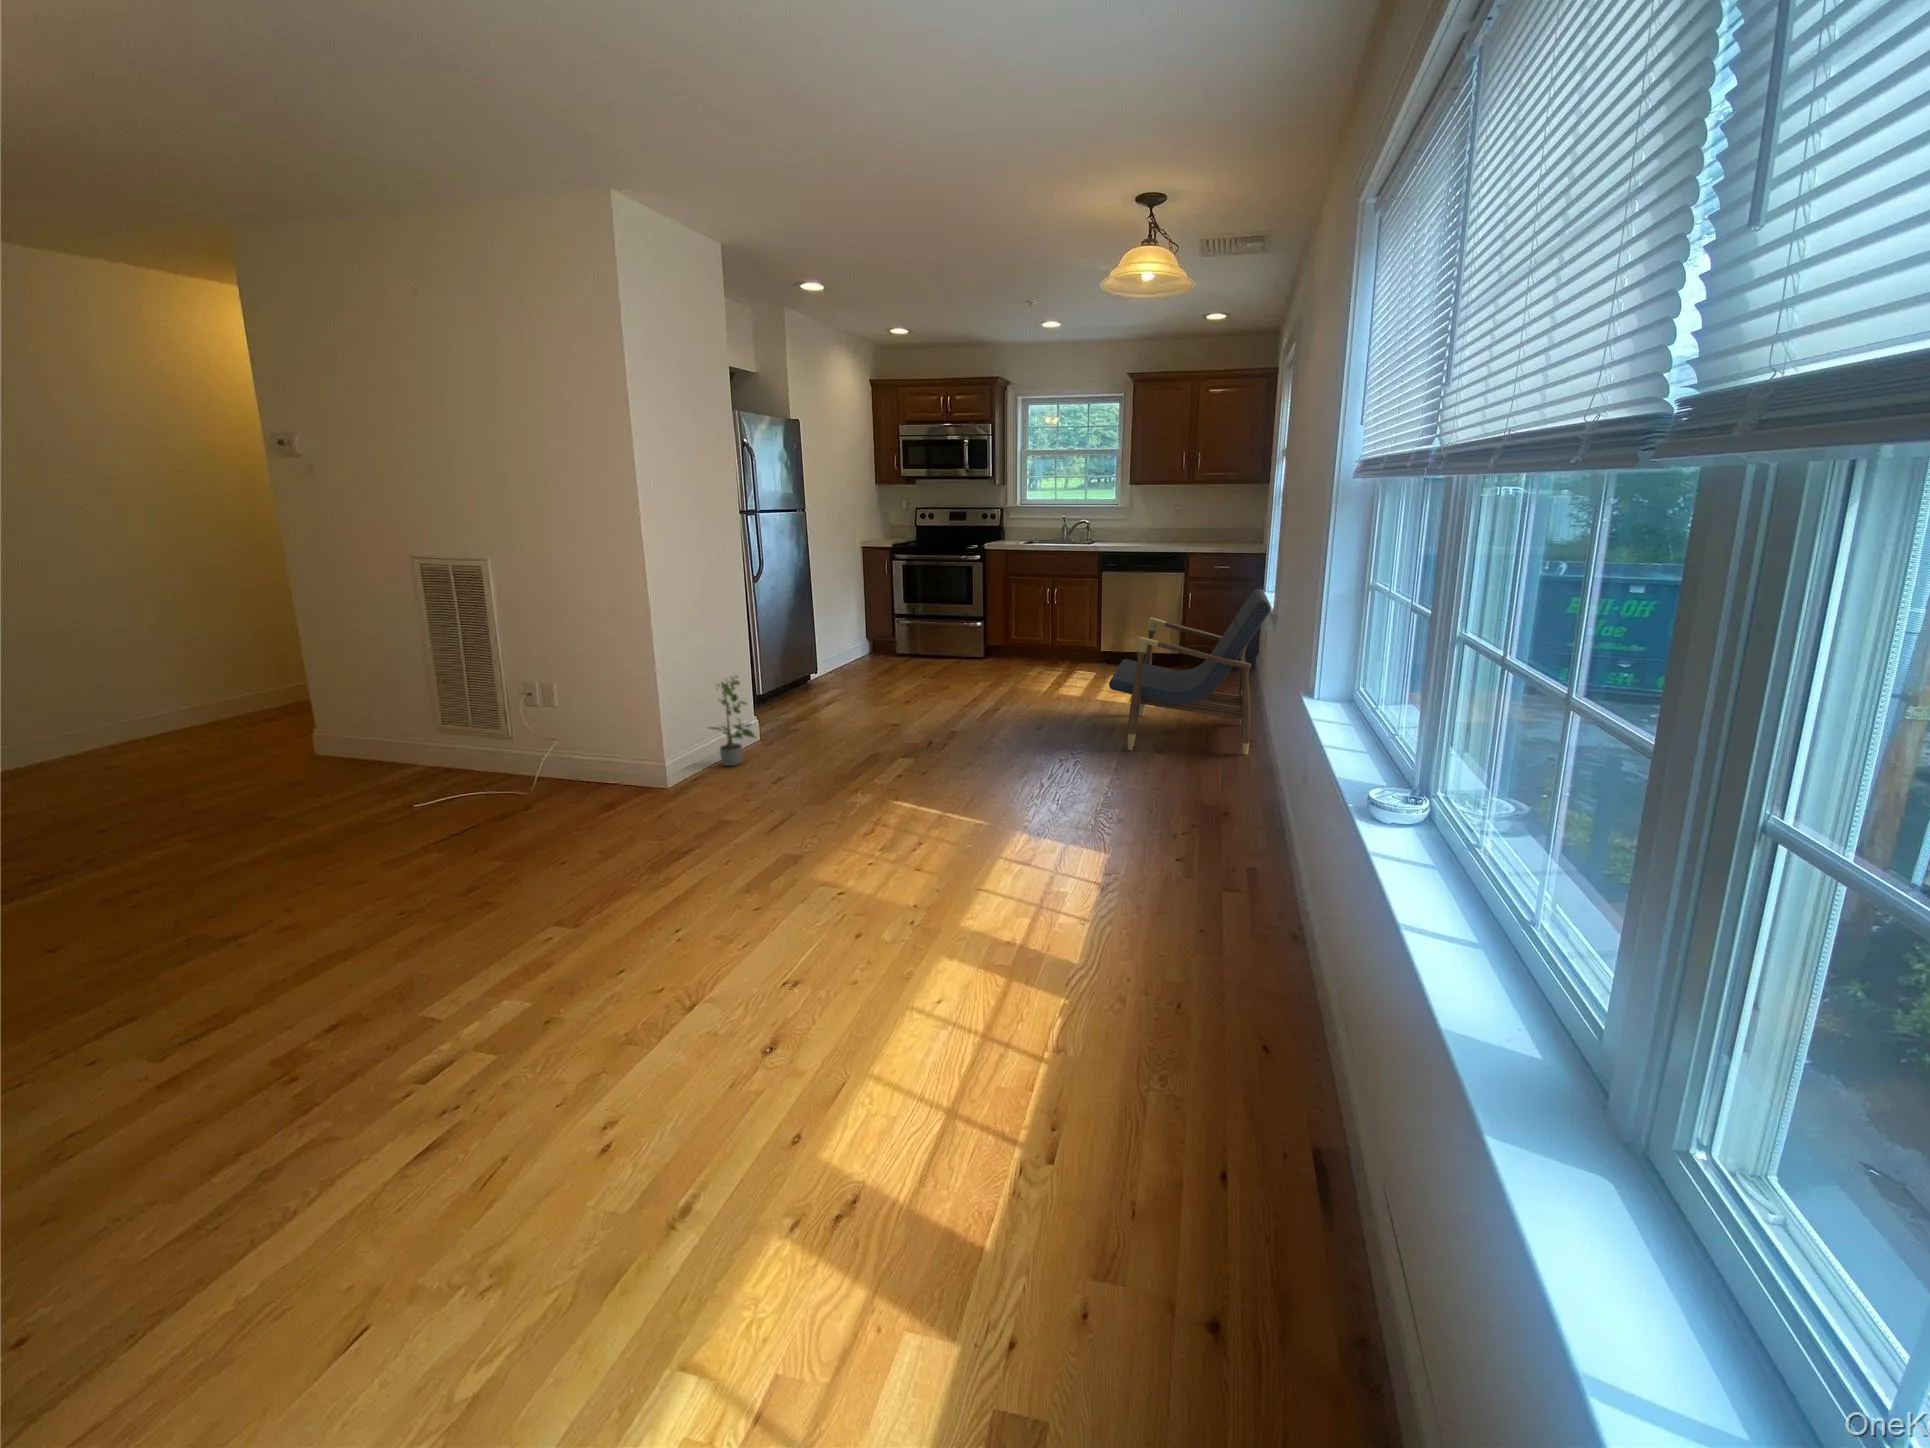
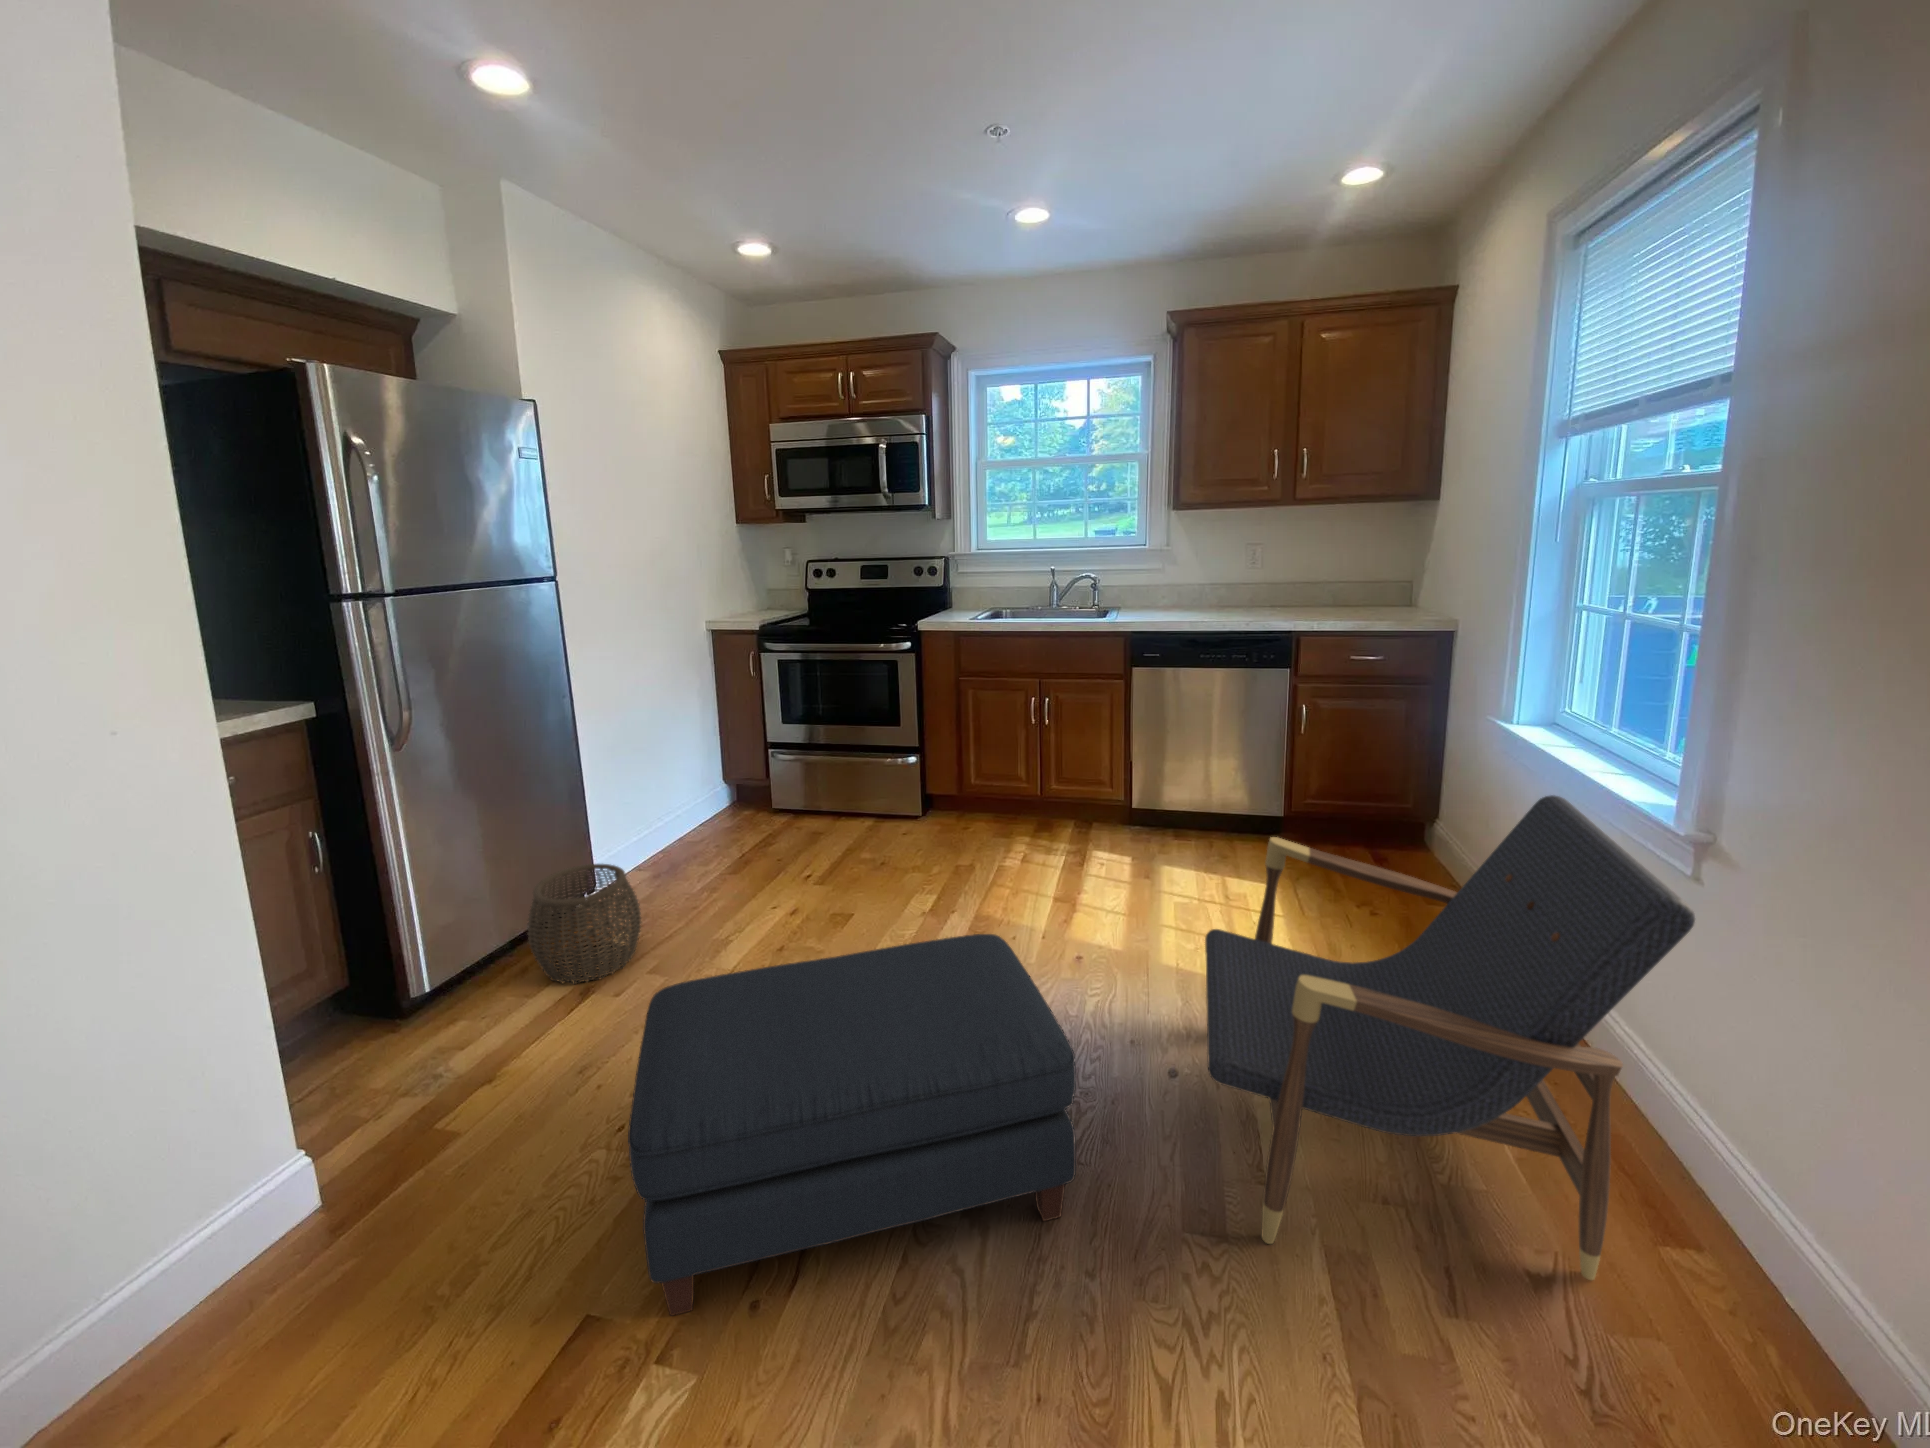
woven basket: none [788,650,844,703] -> present [527,864,641,984]
ottoman: none [879,654,1057,761] -> present [628,934,1076,1316]
potted plant: present [709,676,756,766] -> none [126,1103,312,1356]

